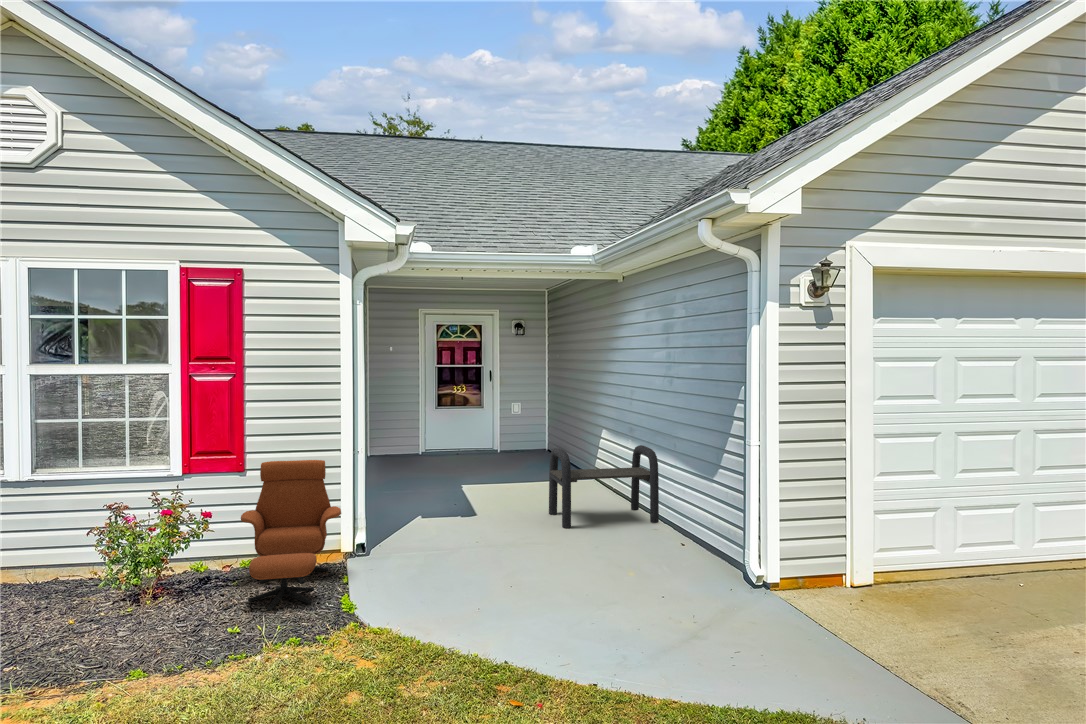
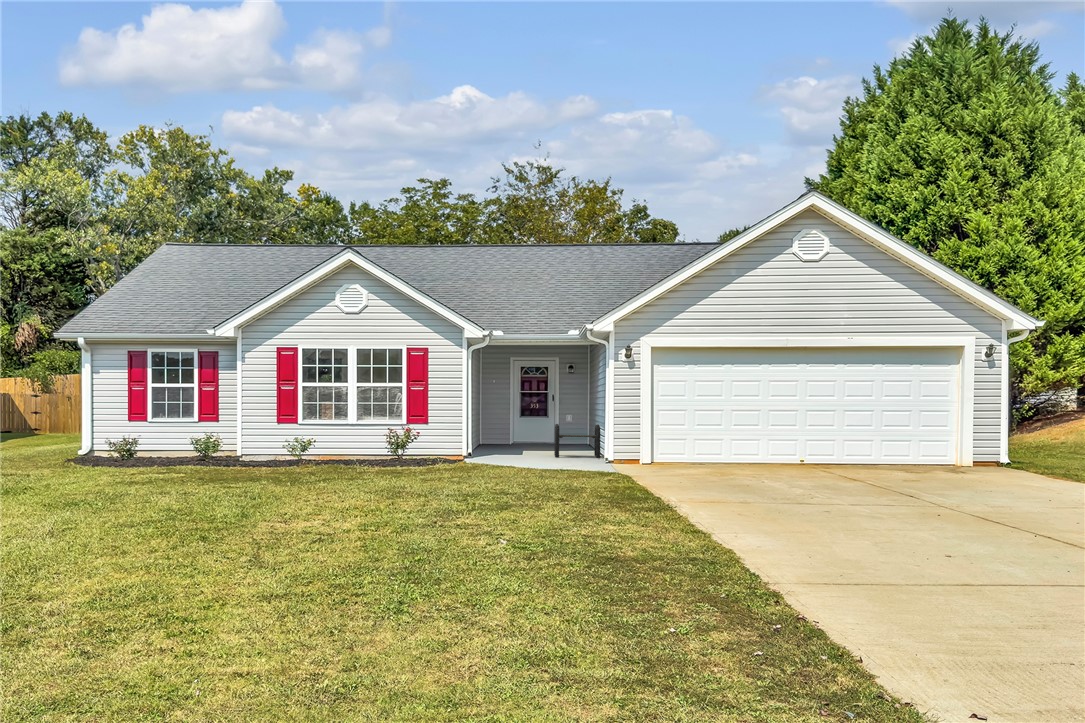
lounge chair: present [241,460,341,611] -> none [426,419,460,463]

